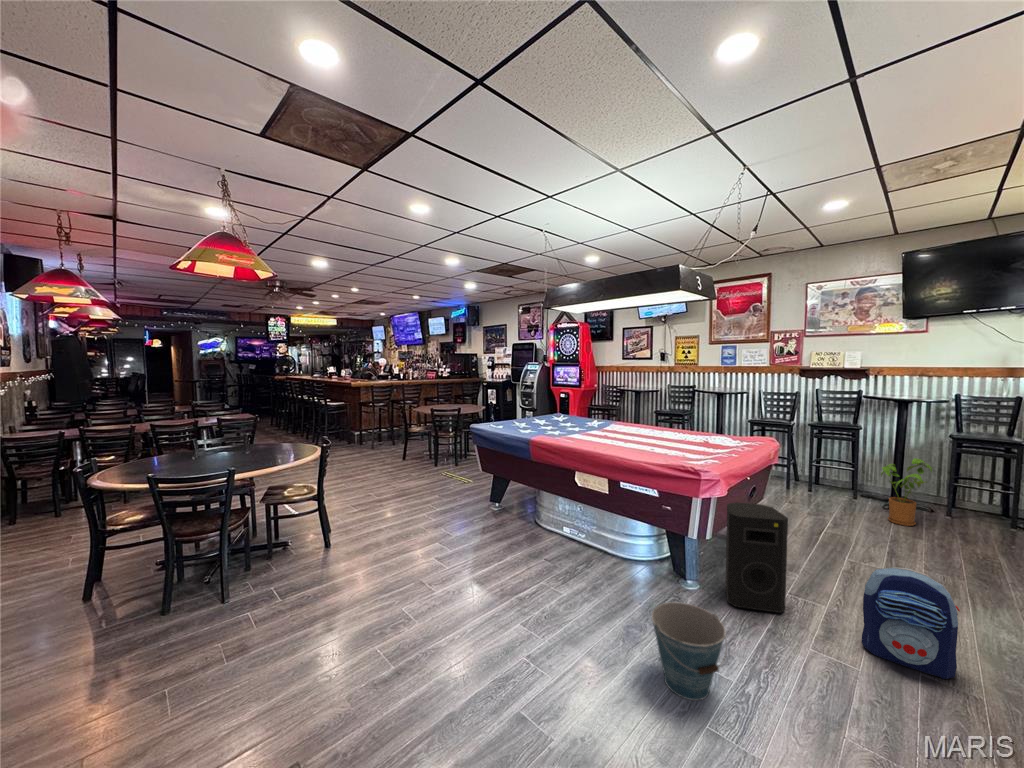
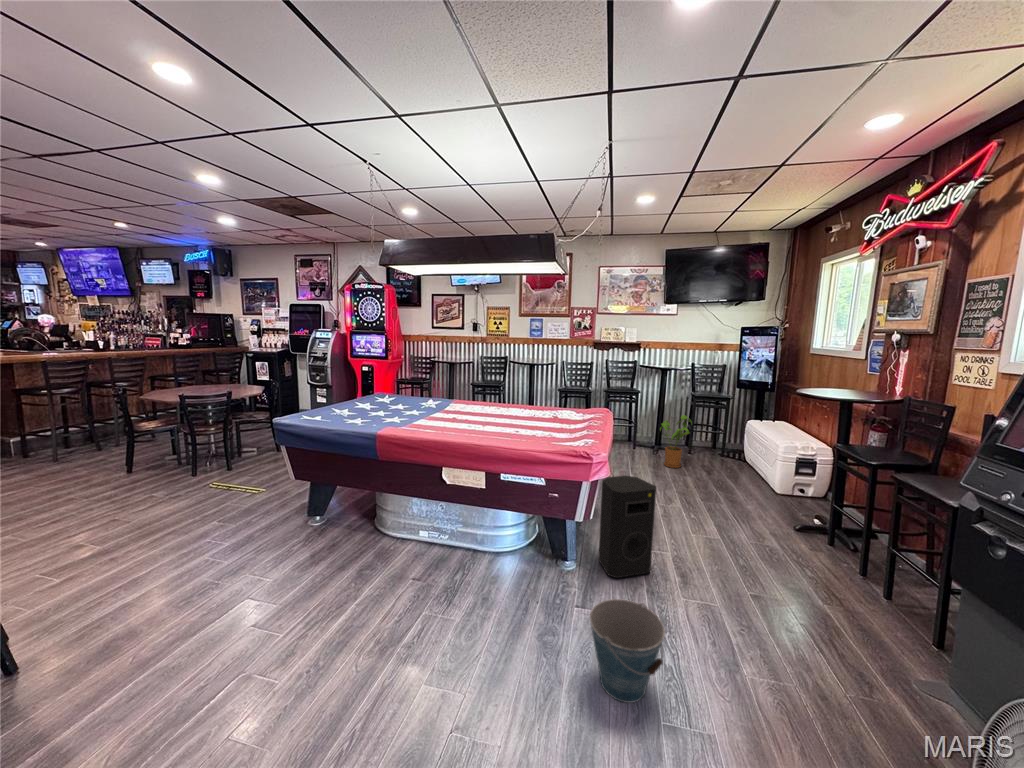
backpack: present [862,567,960,679] -> none [711,514,775,595]

